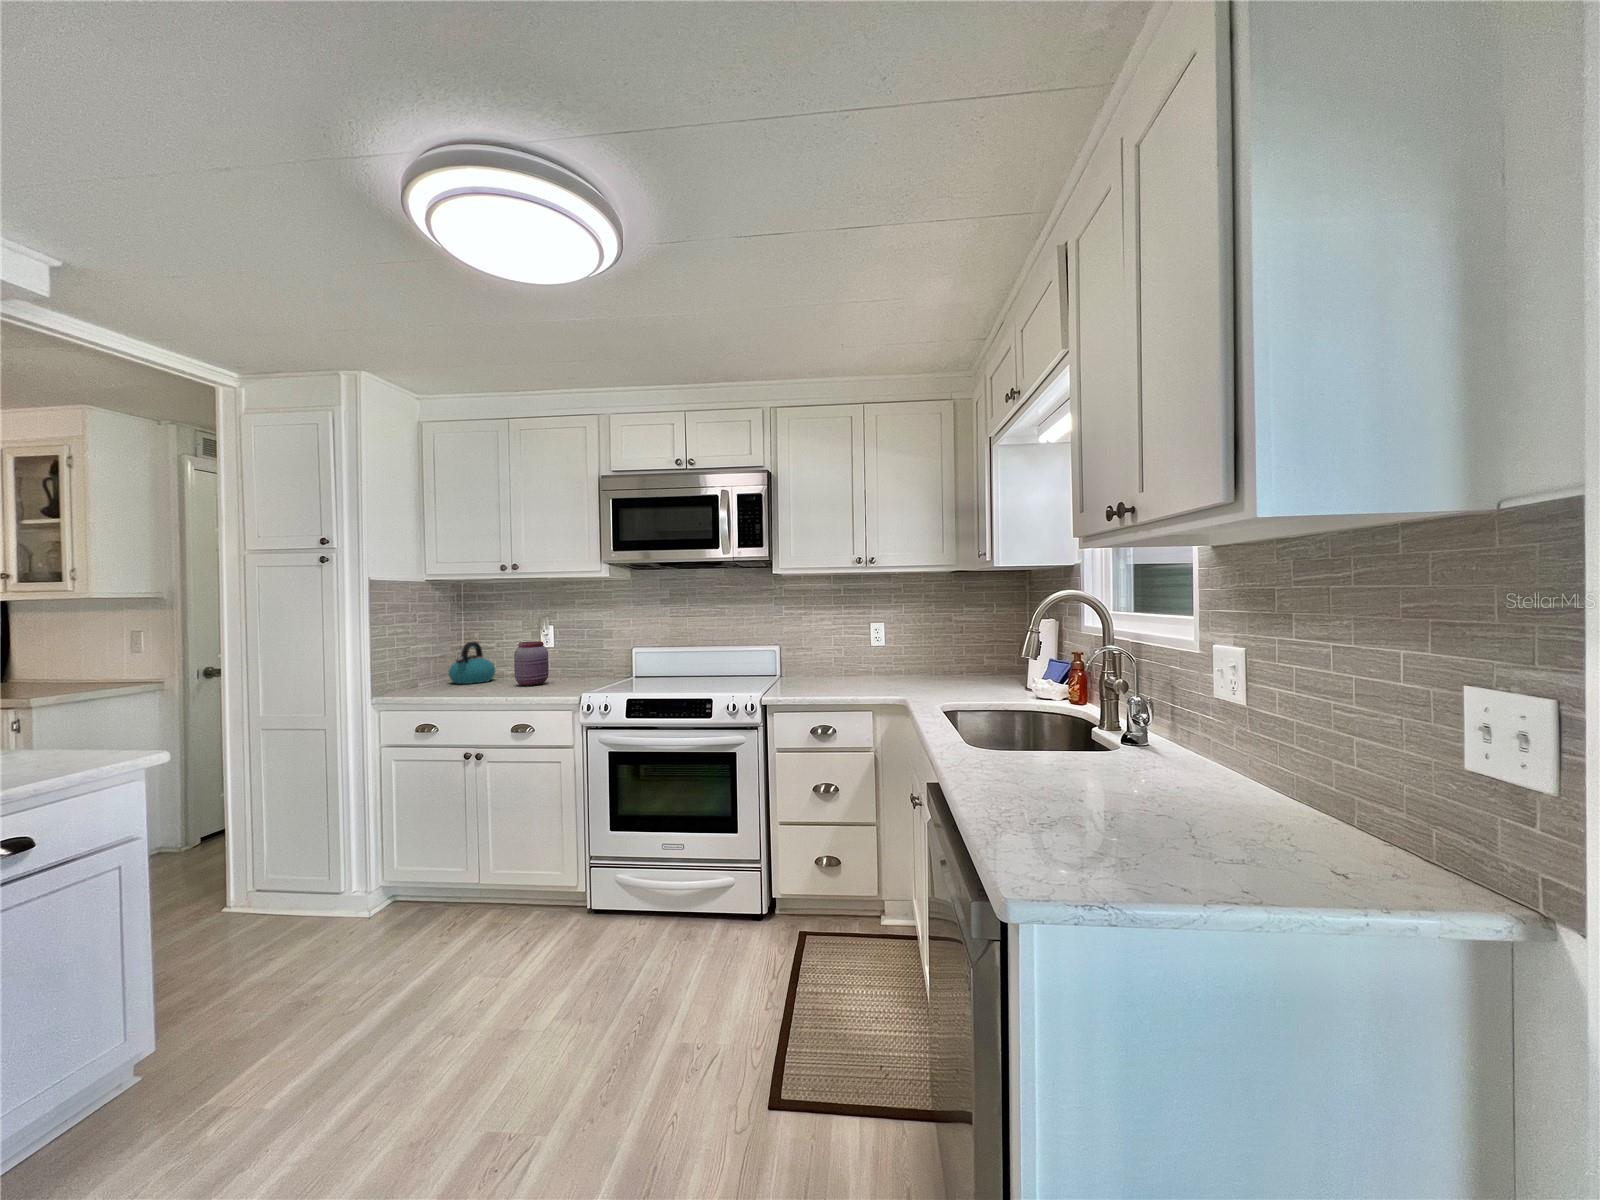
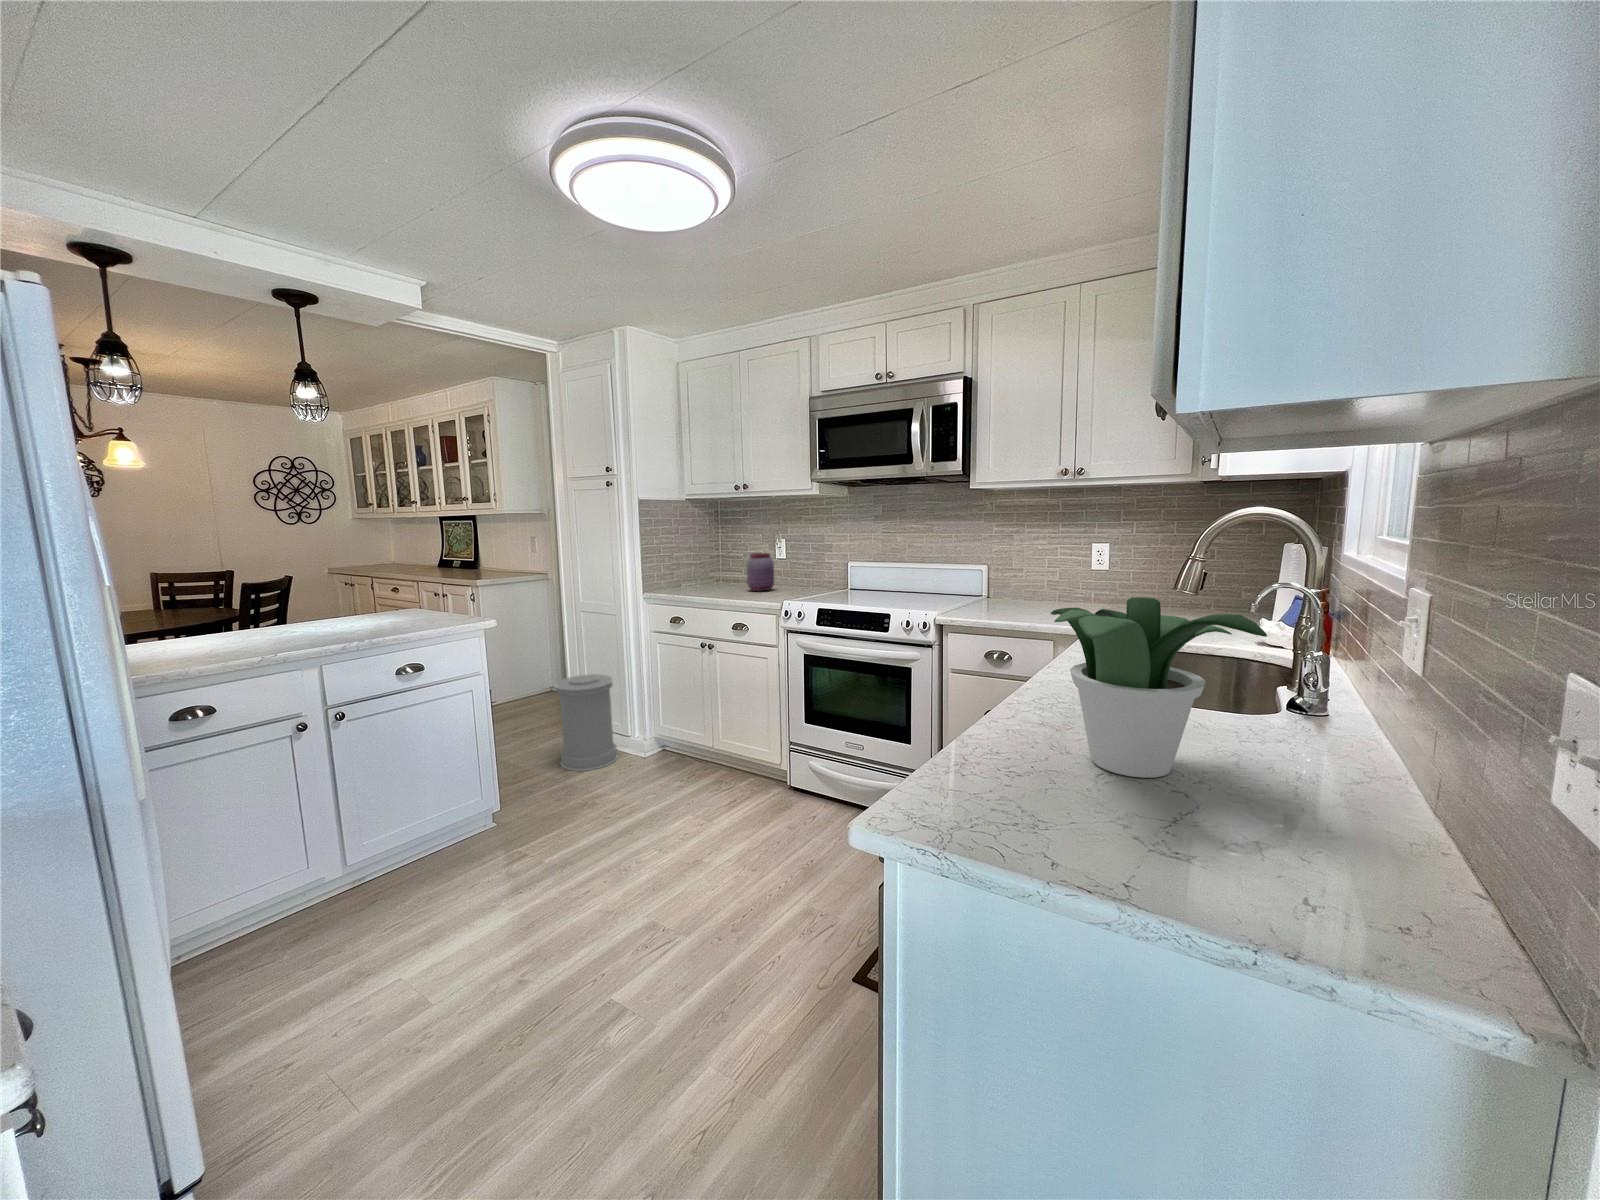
kettle: present [449,642,495,684] -> none [705,552,741,587]
potted plant: none [1001,660,1197,809] -> present [1051,597,1267,778]
trash can: none [221,814,325,963] -> present [555,674,618,771]

